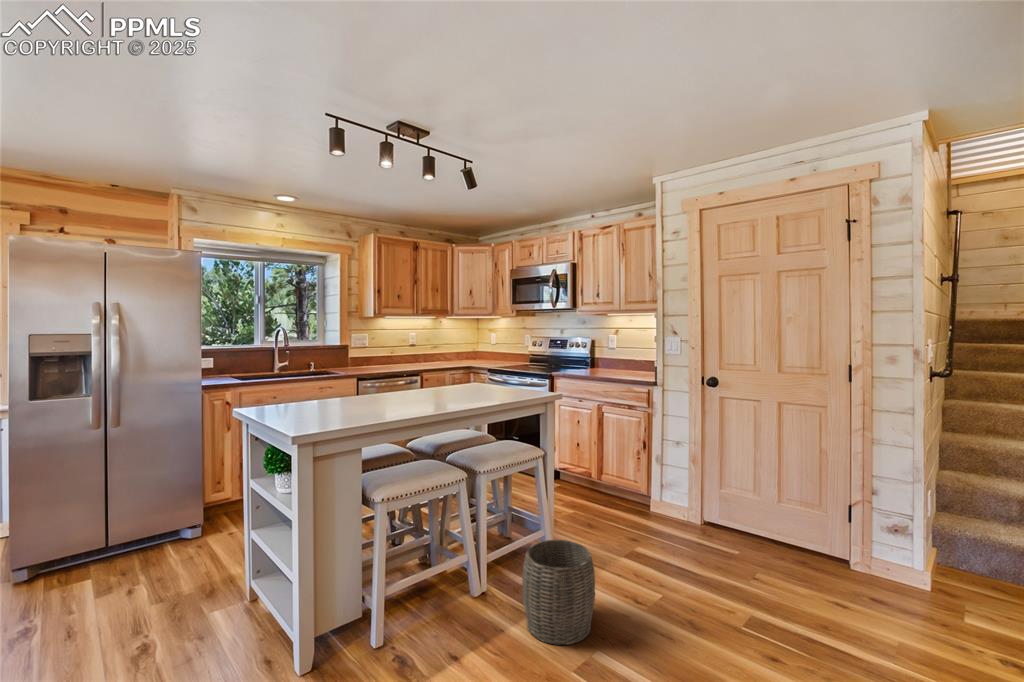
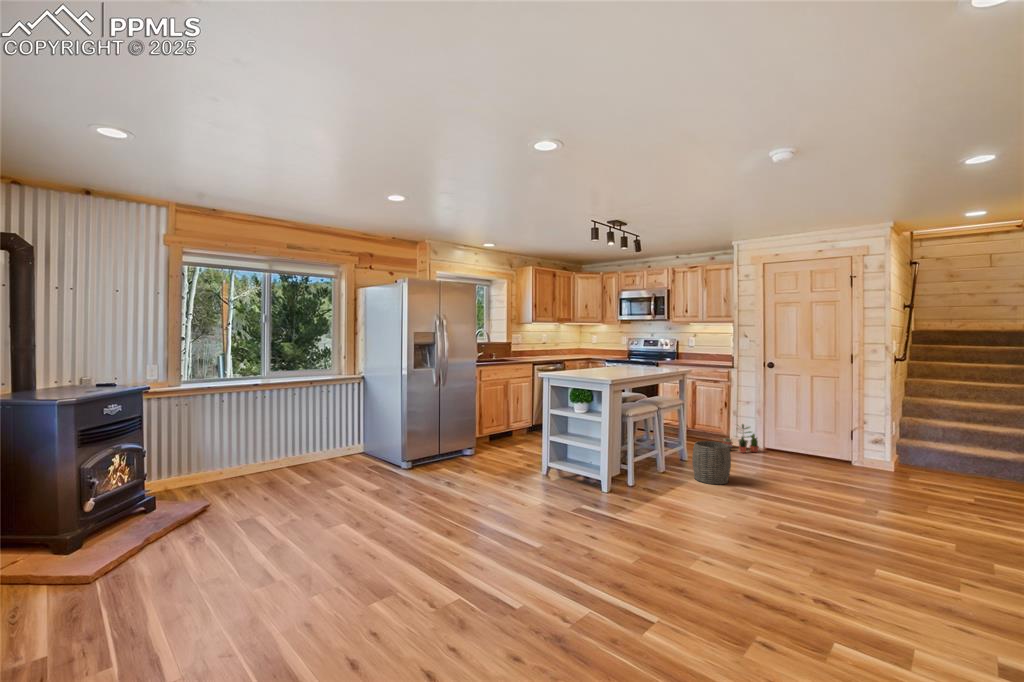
potted plant: none [633,479,691,533] -> present [723,424,759,453]

